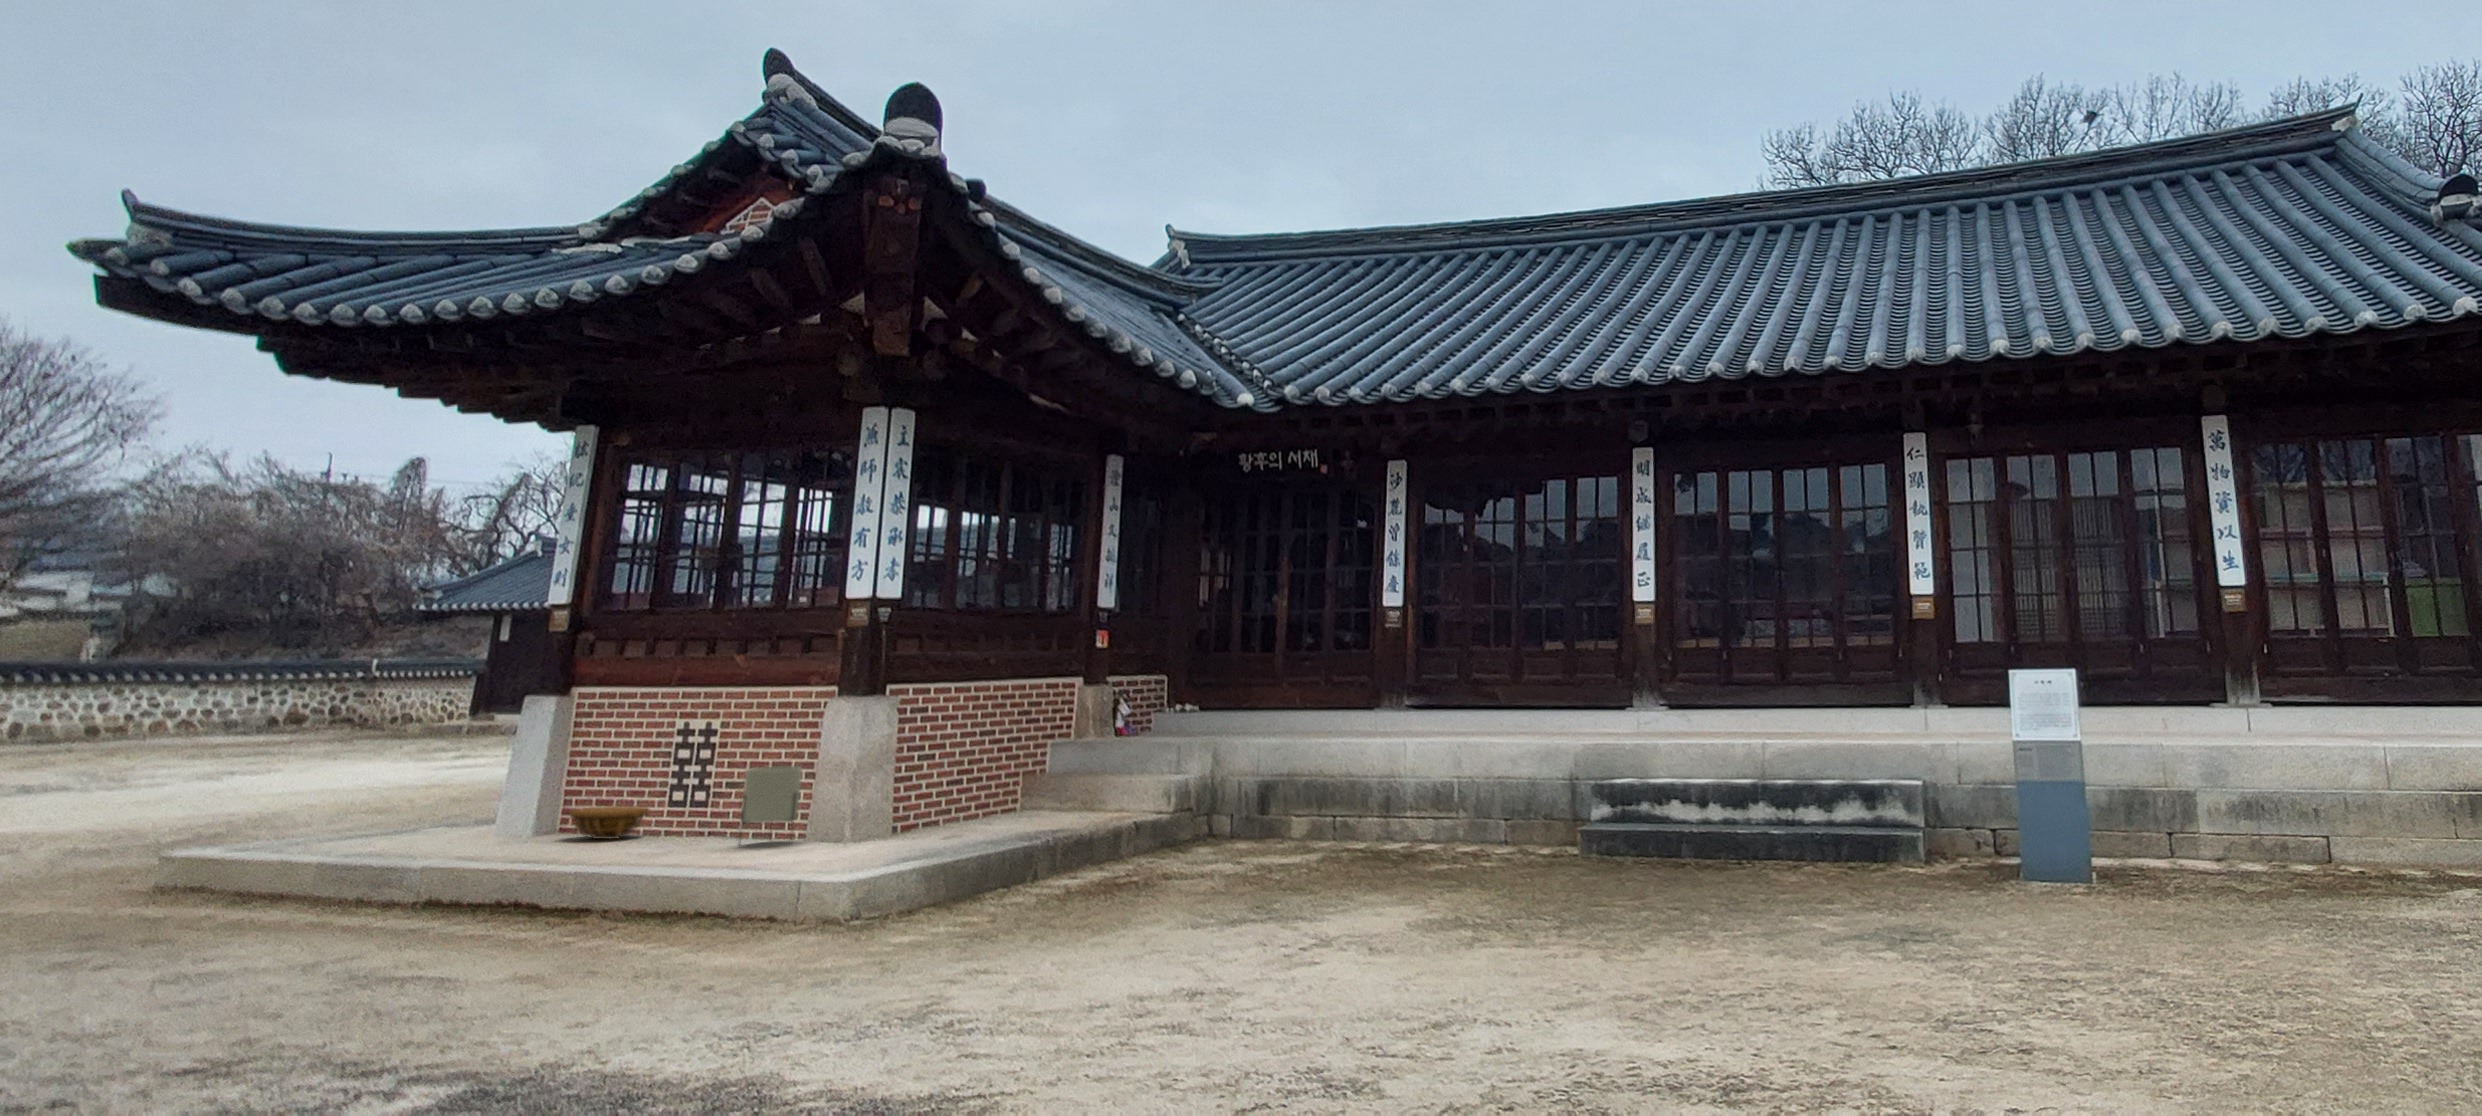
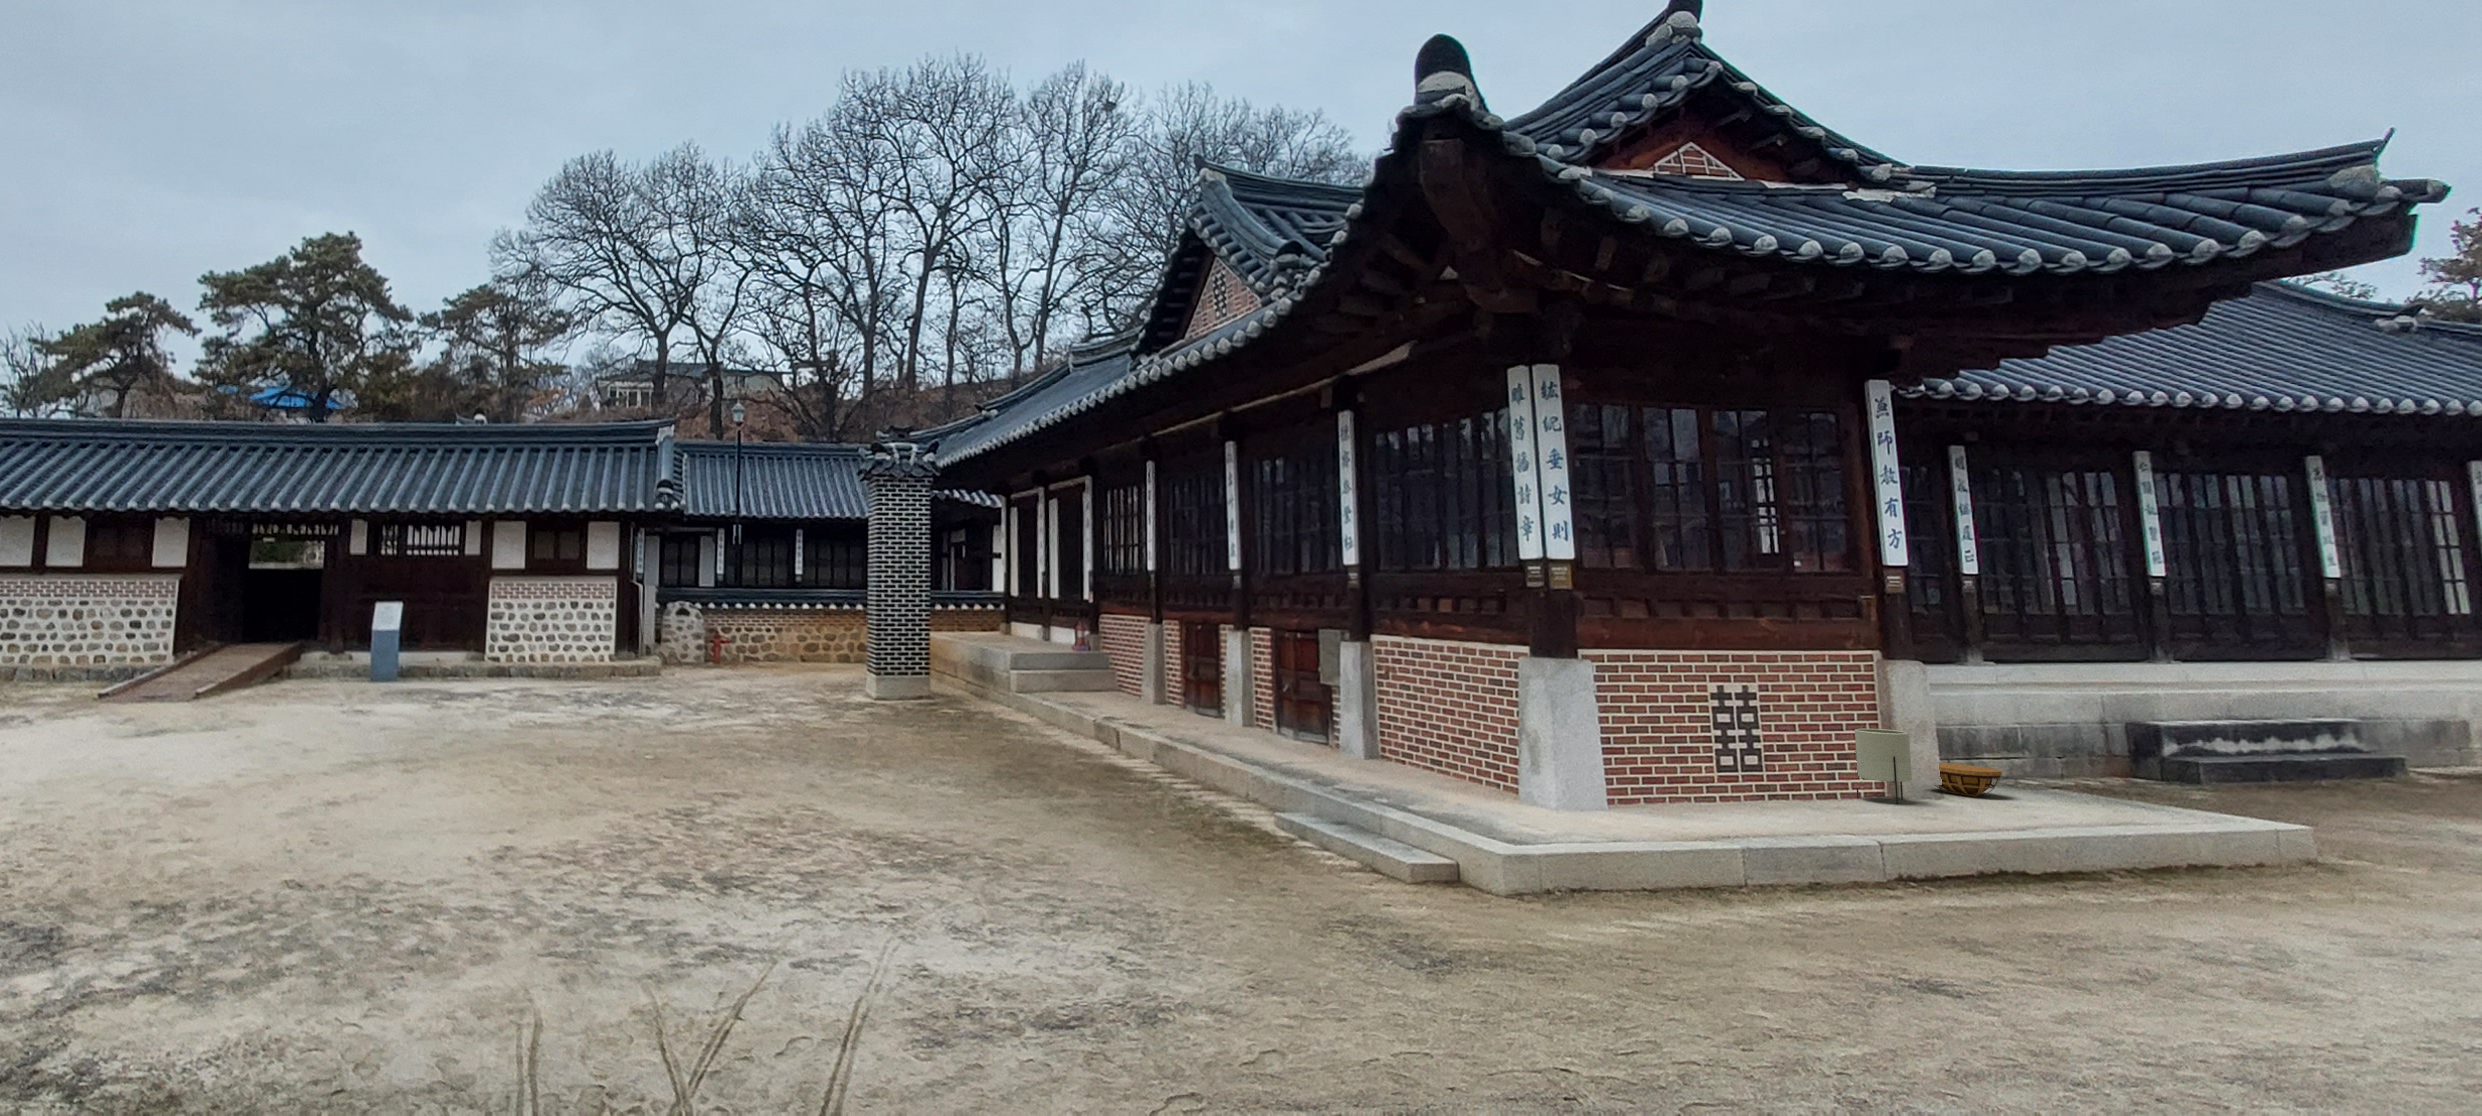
basket: present [569,806,649,839] -> present [1935,763,2002,796]

